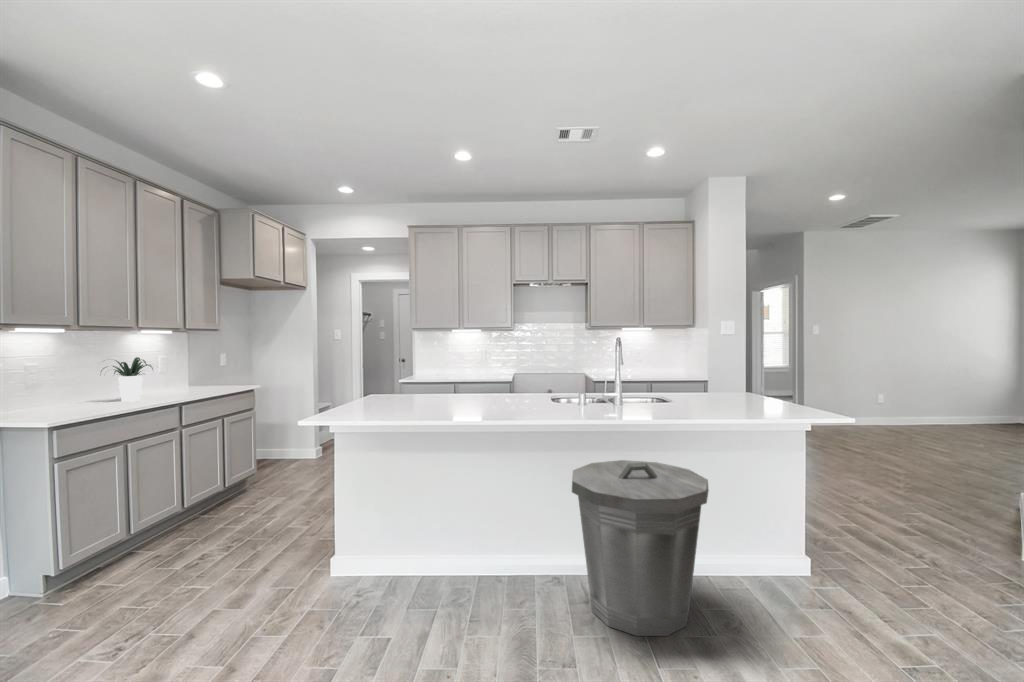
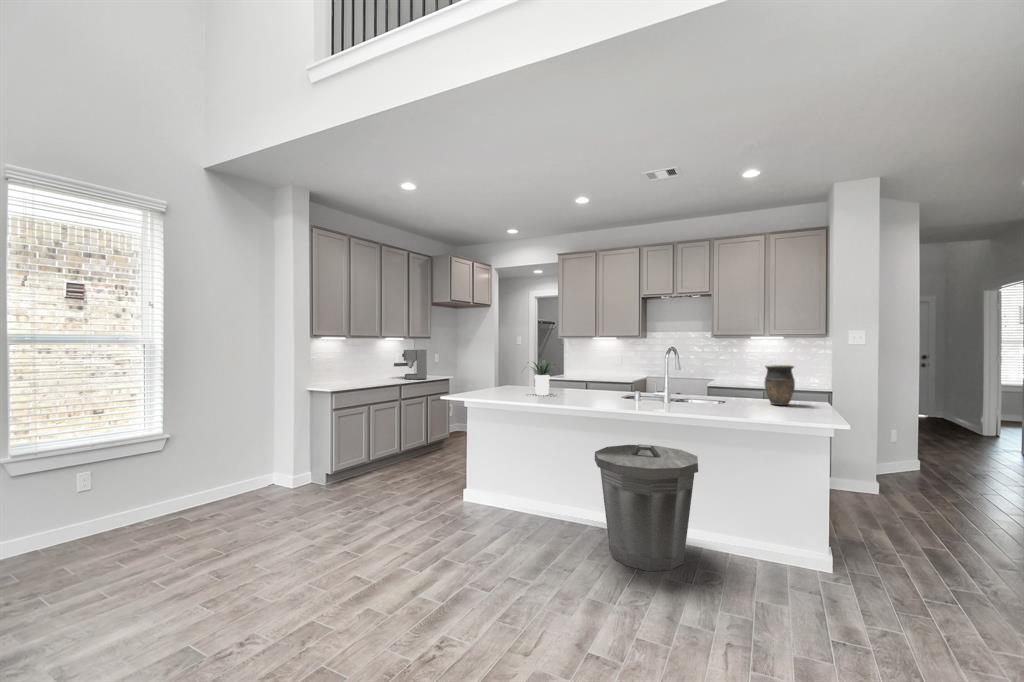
coffee maker: none [162,347,222,394] -> present [394,349,427,379]
vase: none [705,354,738,398] -> present [765,365,795,405]
potted plant: present [101,357,153,402] -> present [531,360,559,395]

